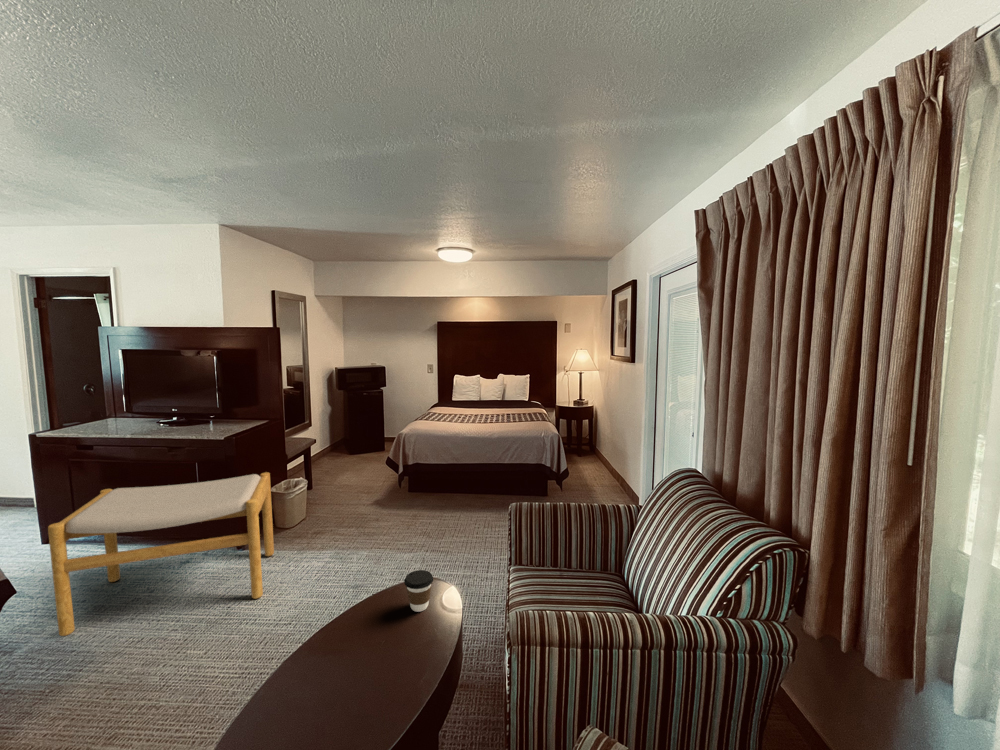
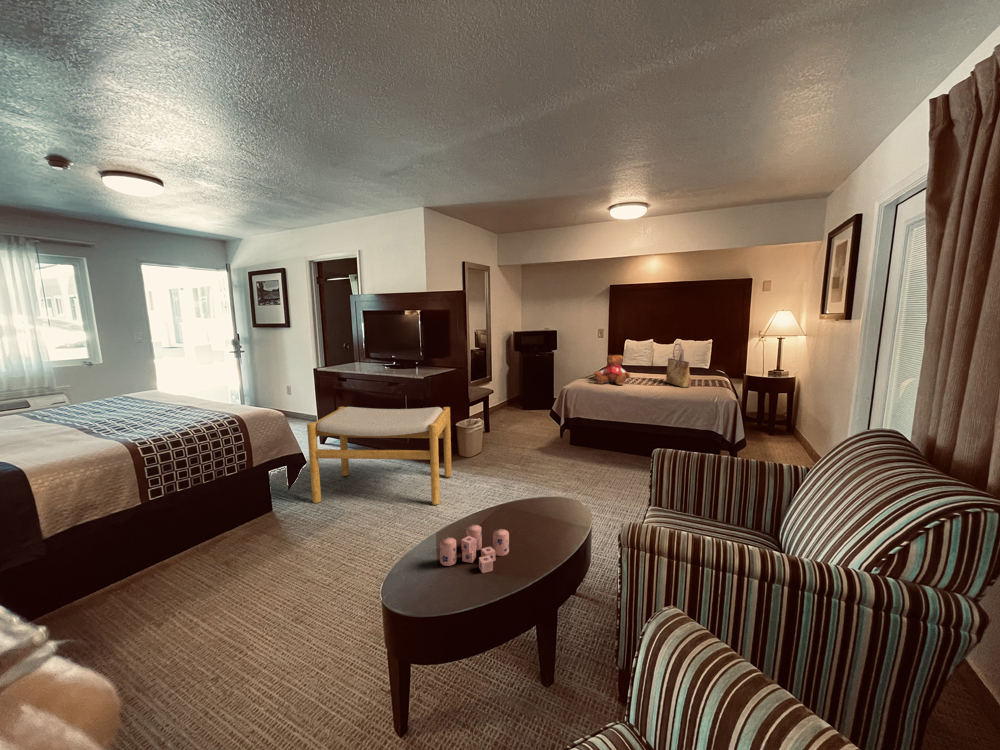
tote bag: none [495,383,518,424] -> present [666,343,691,387]
teddy bear: none [428,395,464,425] -> present [594,355,630,385]
coffee cup: present [404,570,433,612] -> none [540,488,566,523]
candle: none [291,640,378,713] -> present [440,525,509,573]

